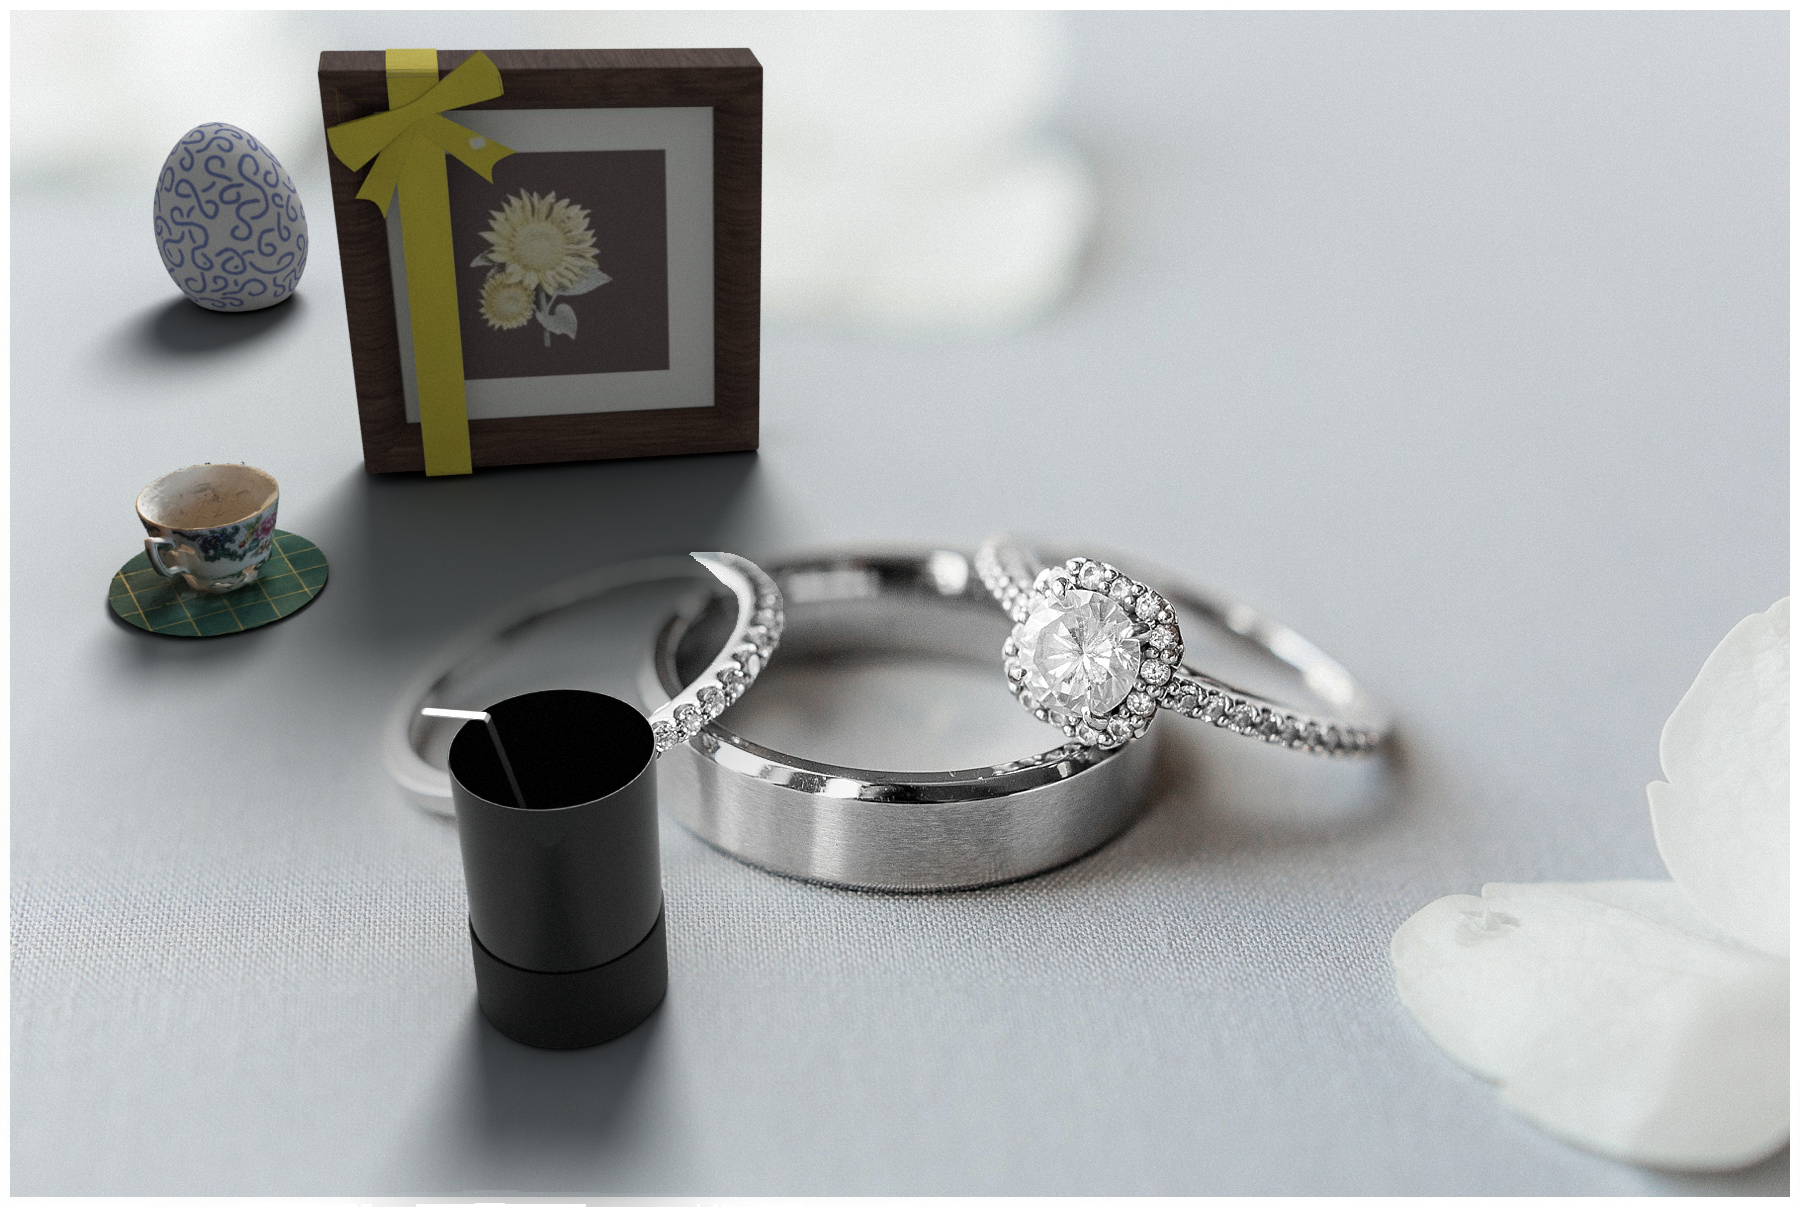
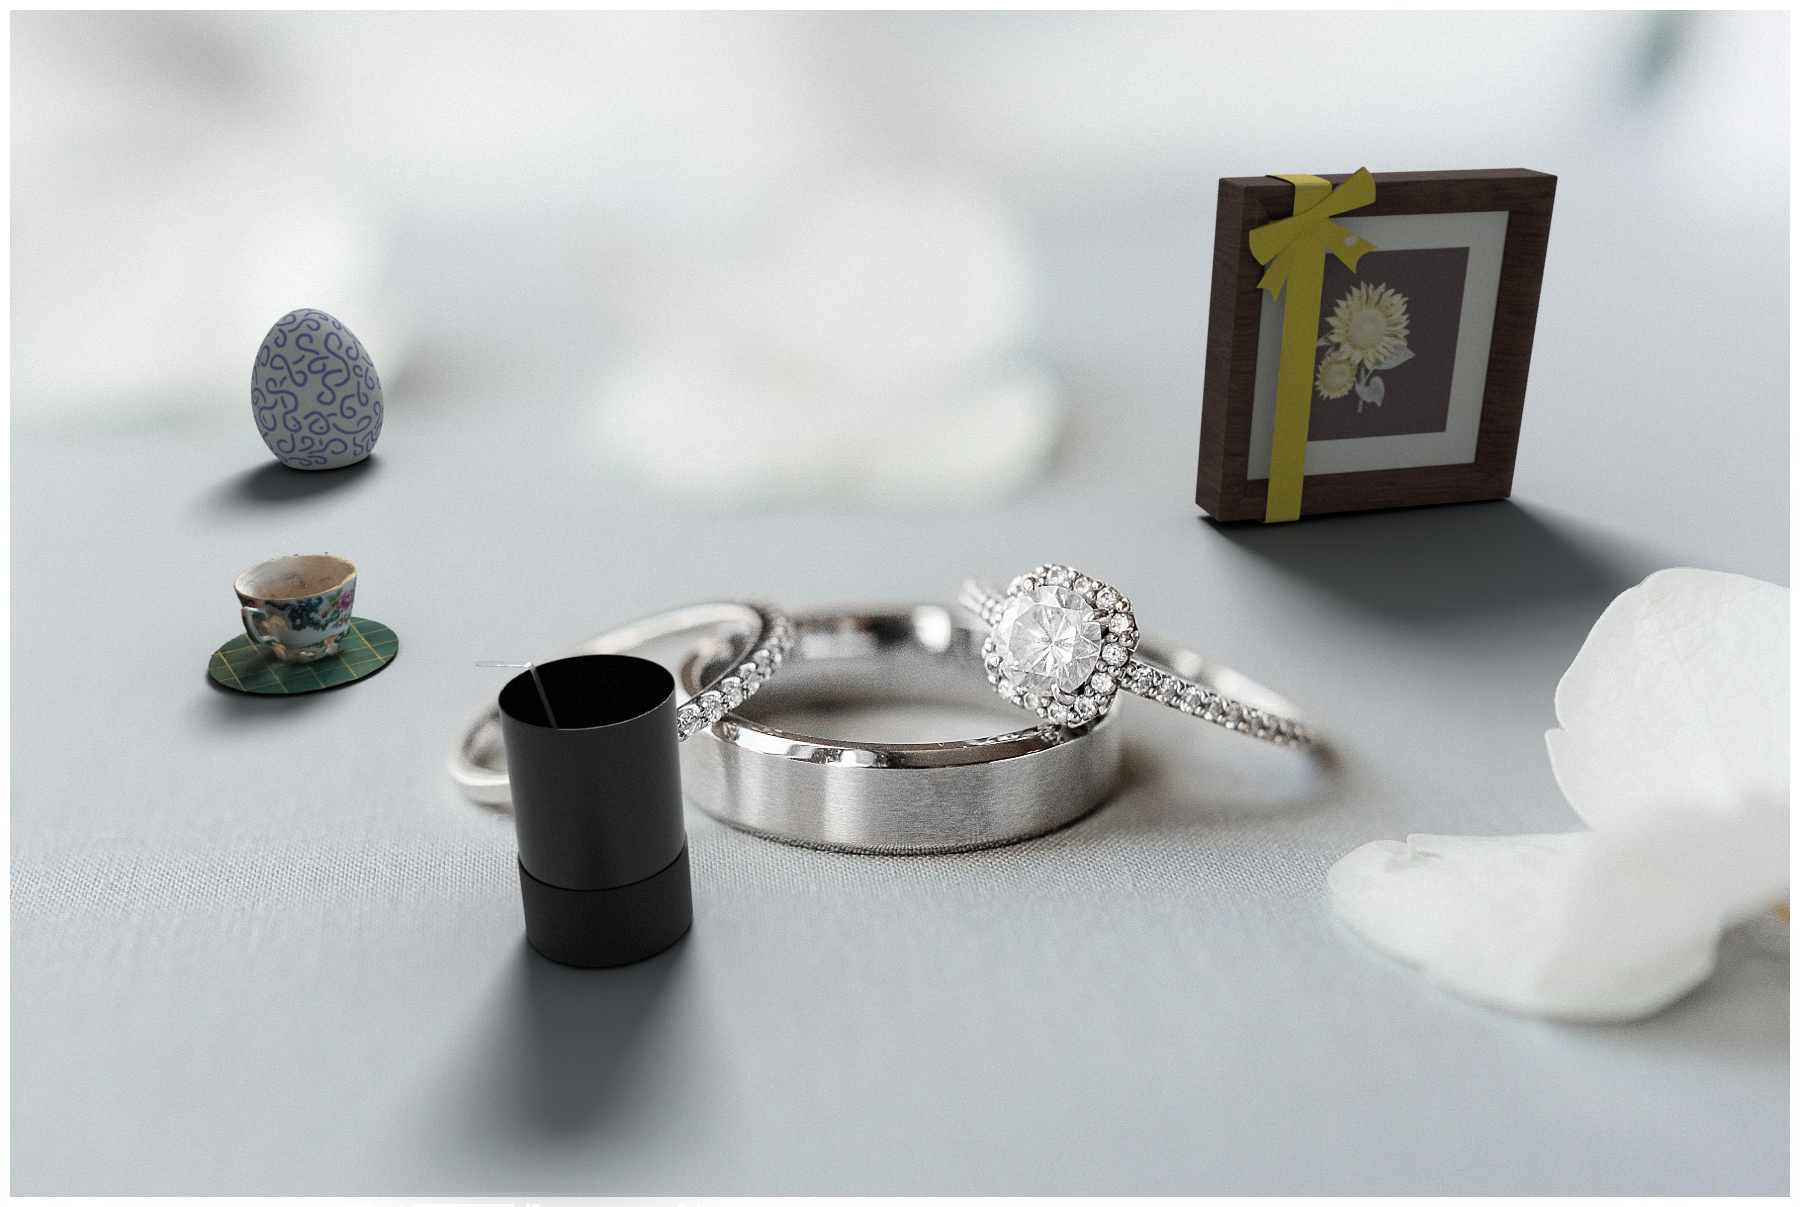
picture frame: present [318,48,763,476] -> present [1195,167,1558,523]

